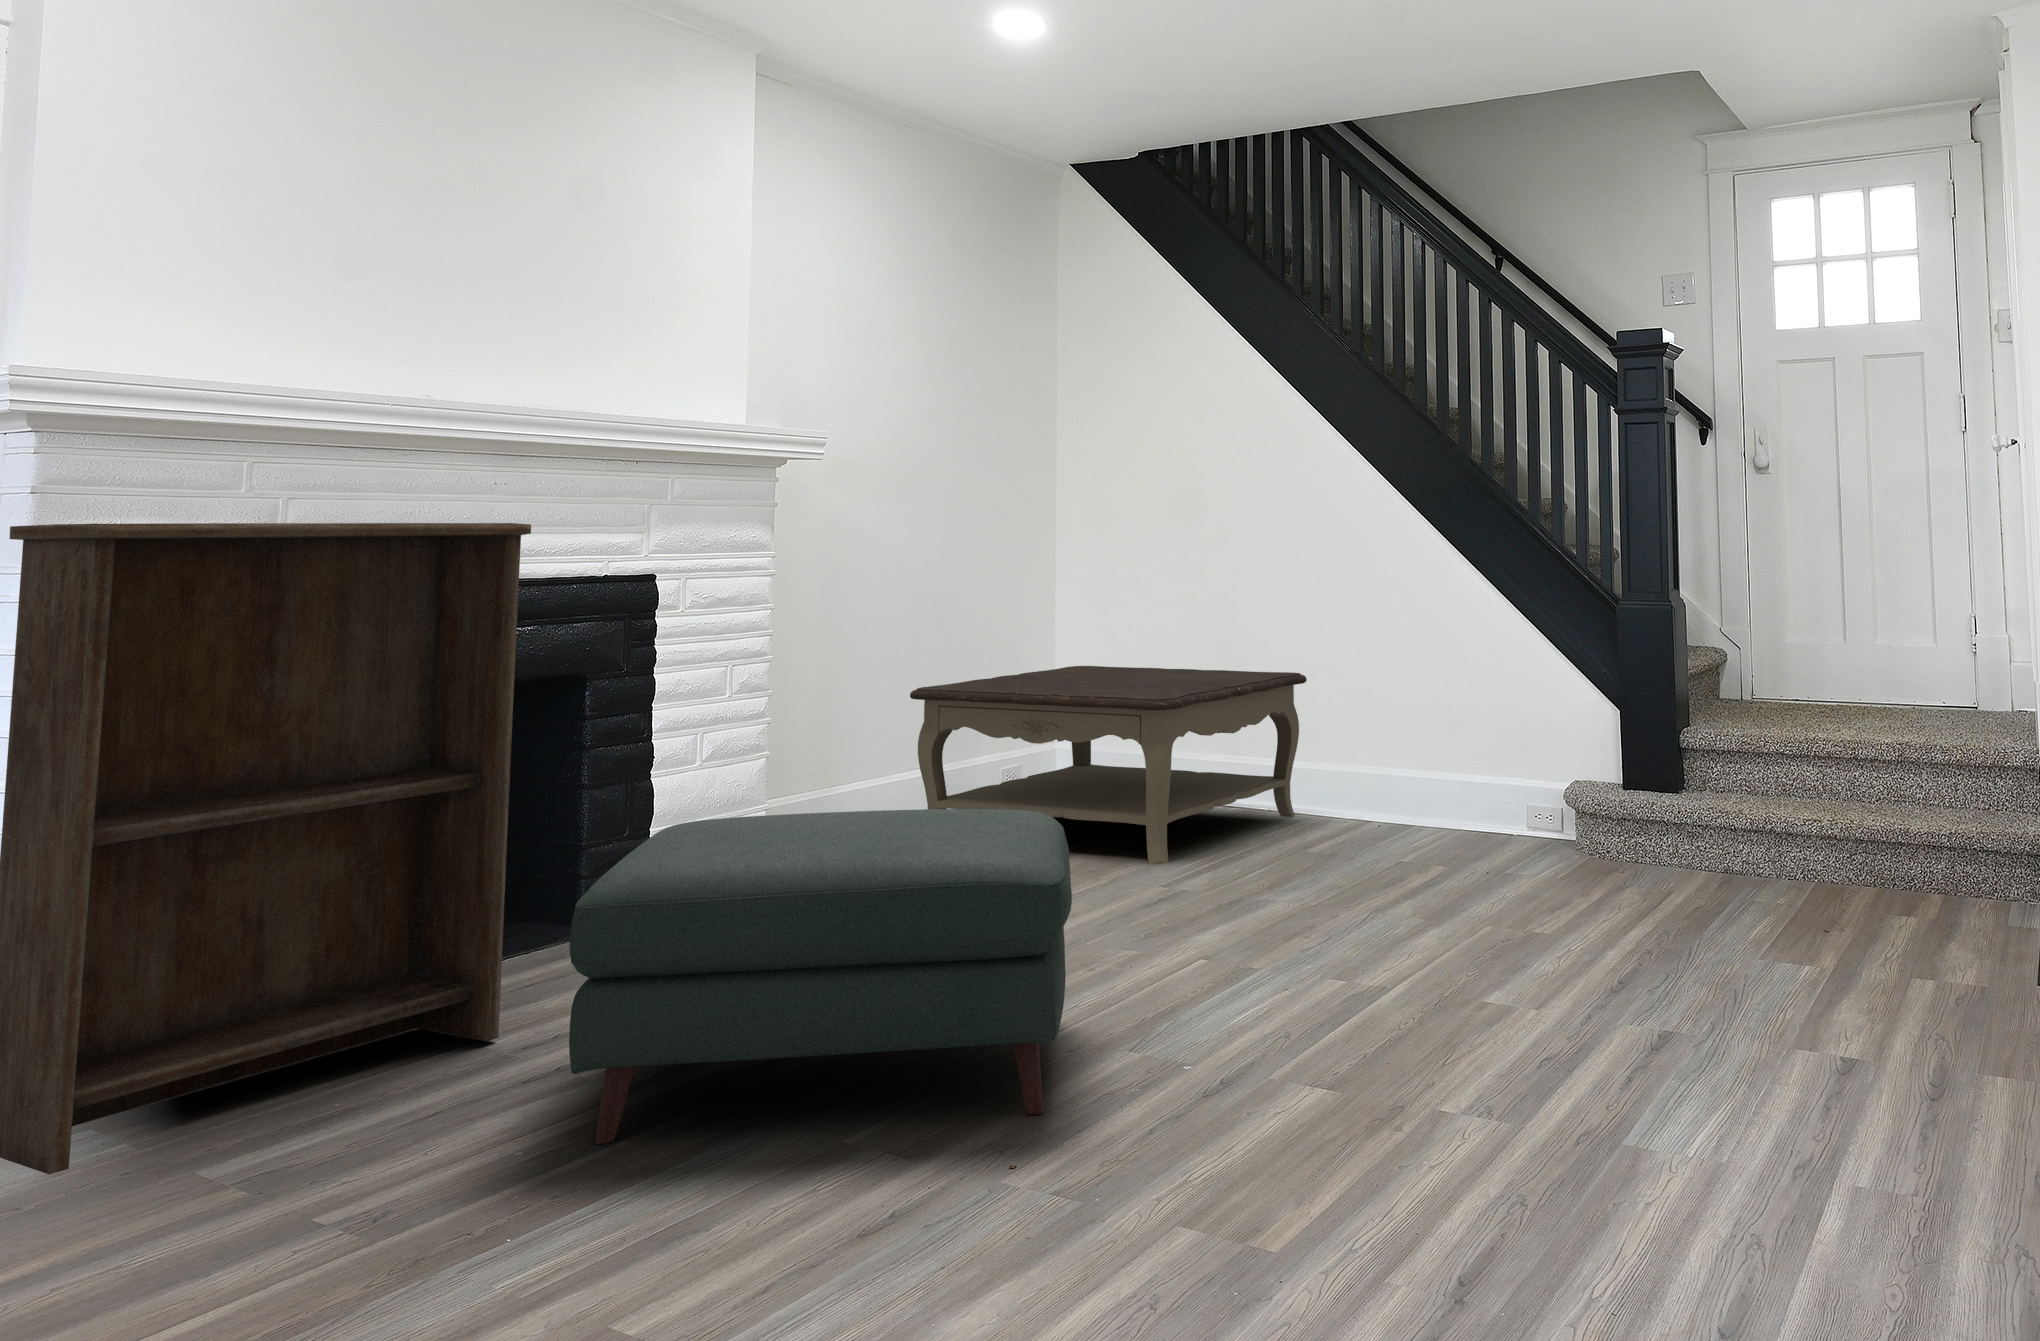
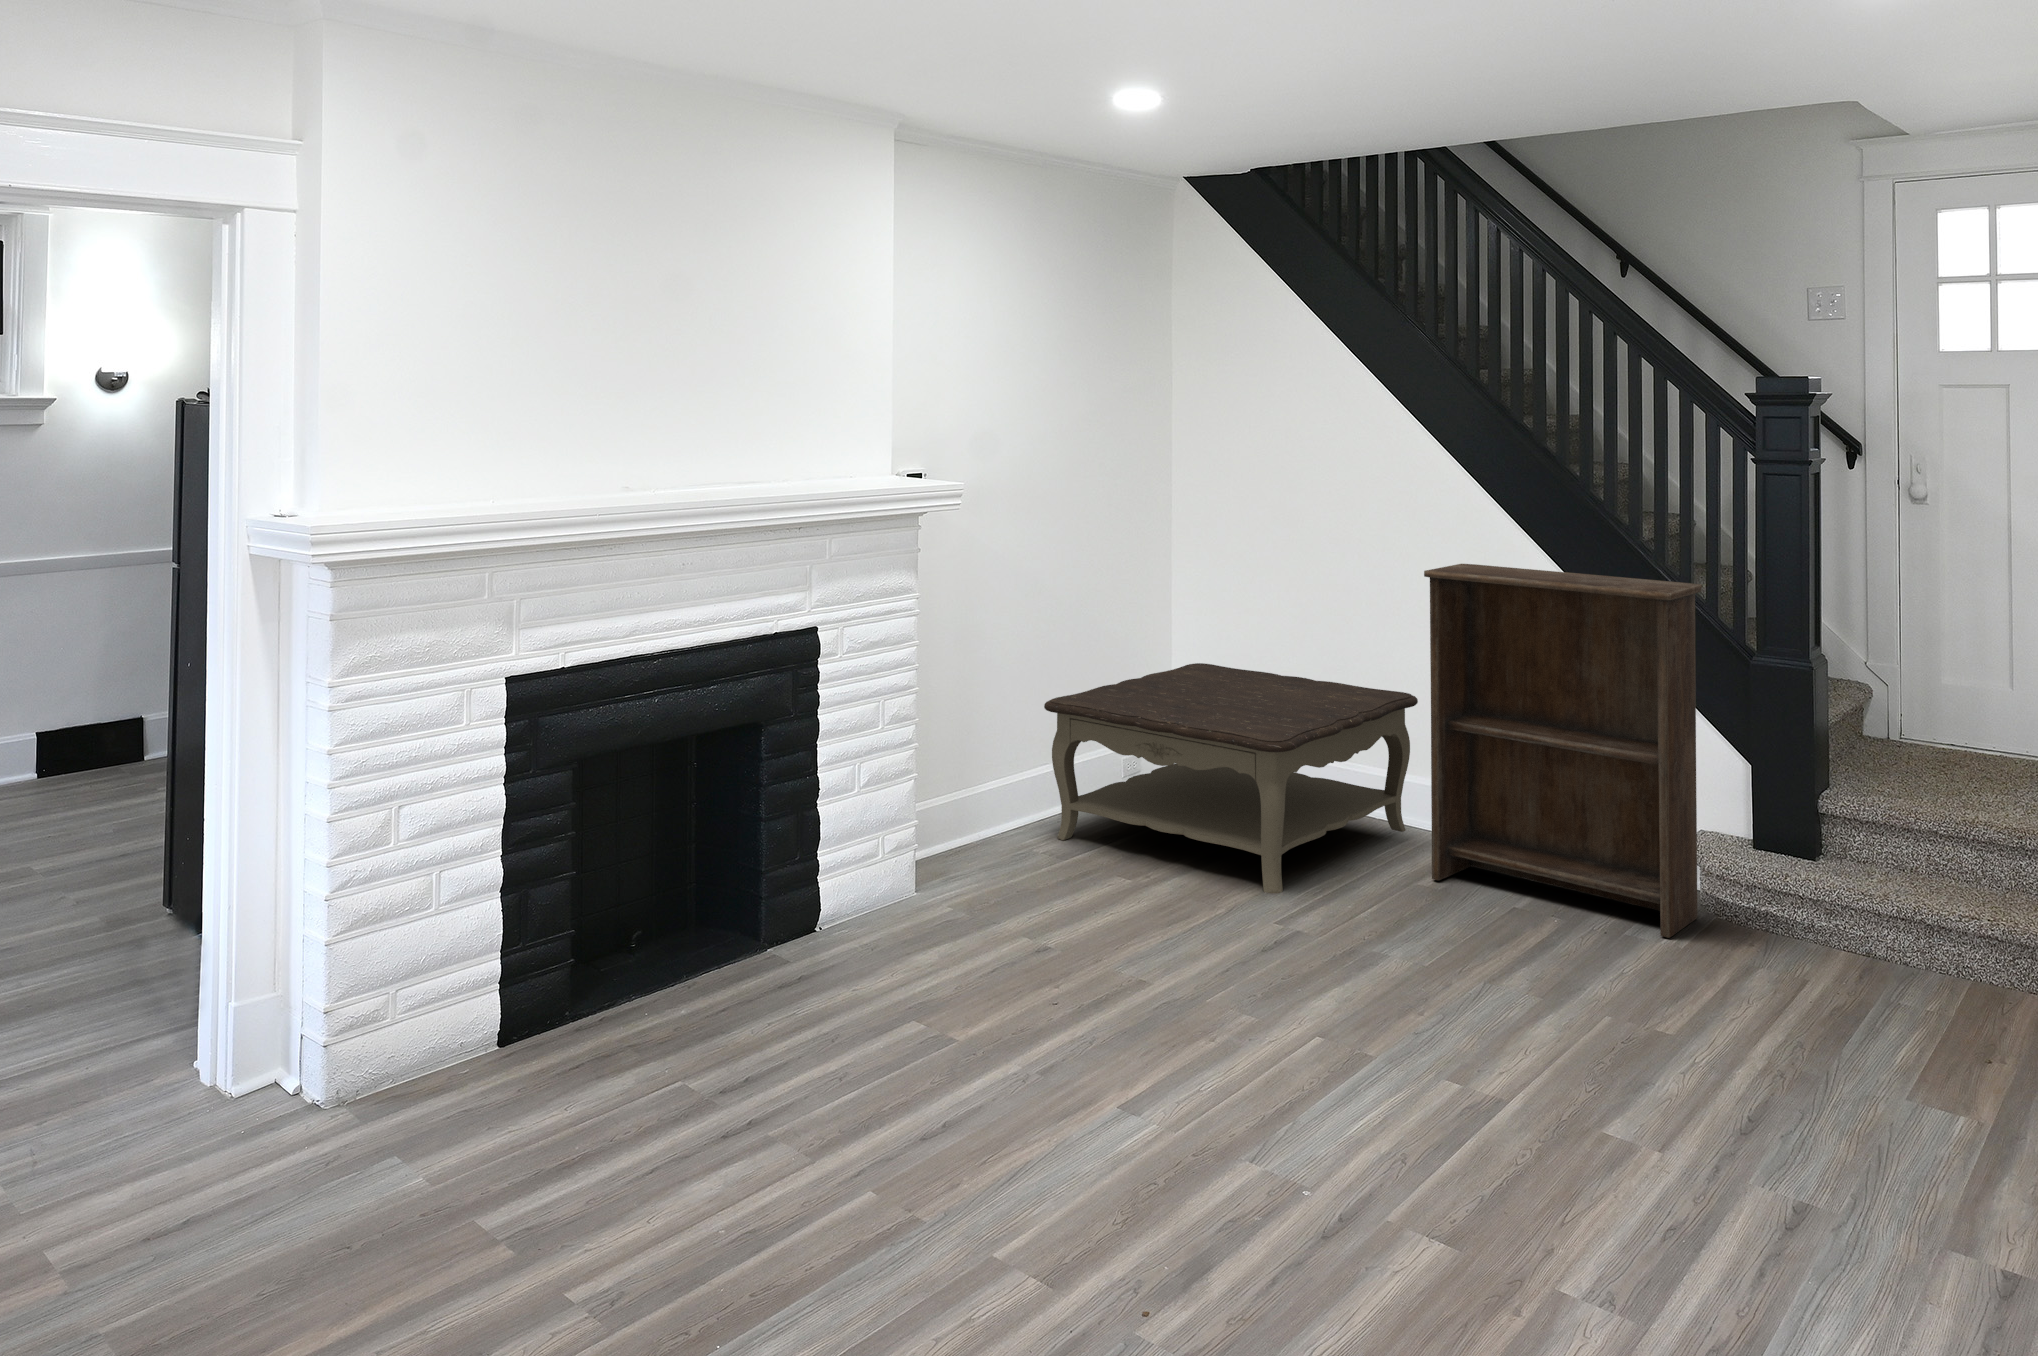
bookshelf: present [0,523,531,1174] -> present [1424,564,1702,938]
ottoman: present [569,809,1072,1144] -> none [744,929,1187,1280]

